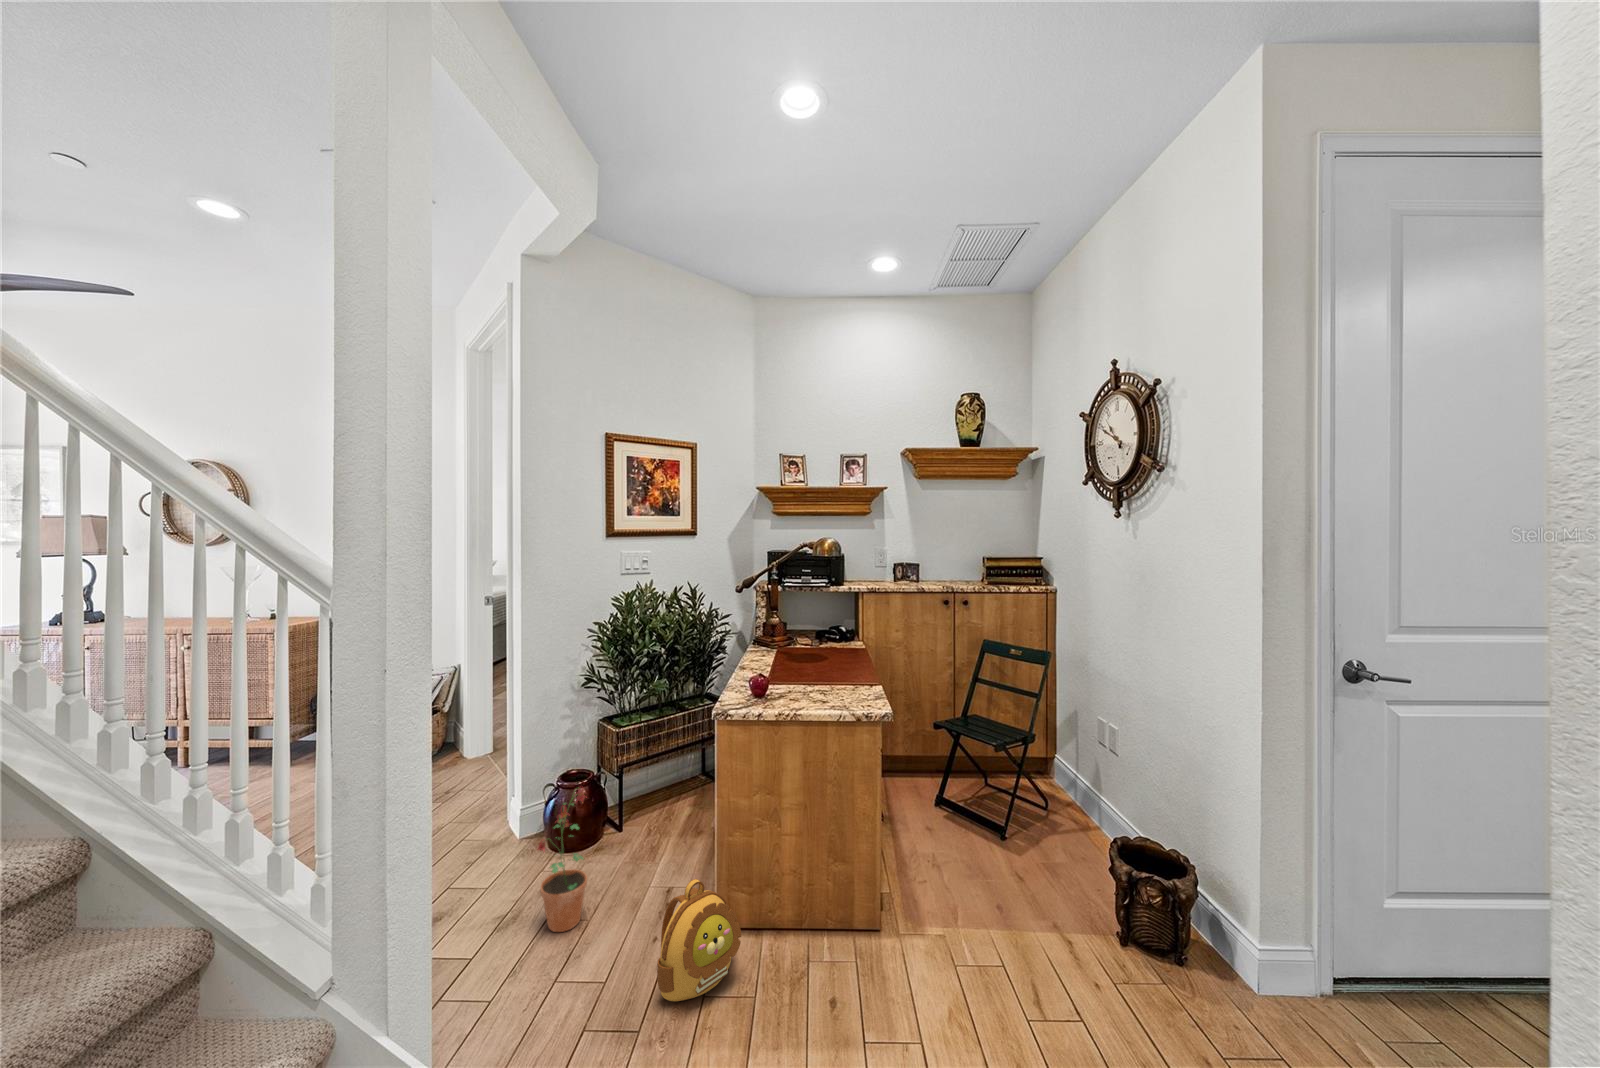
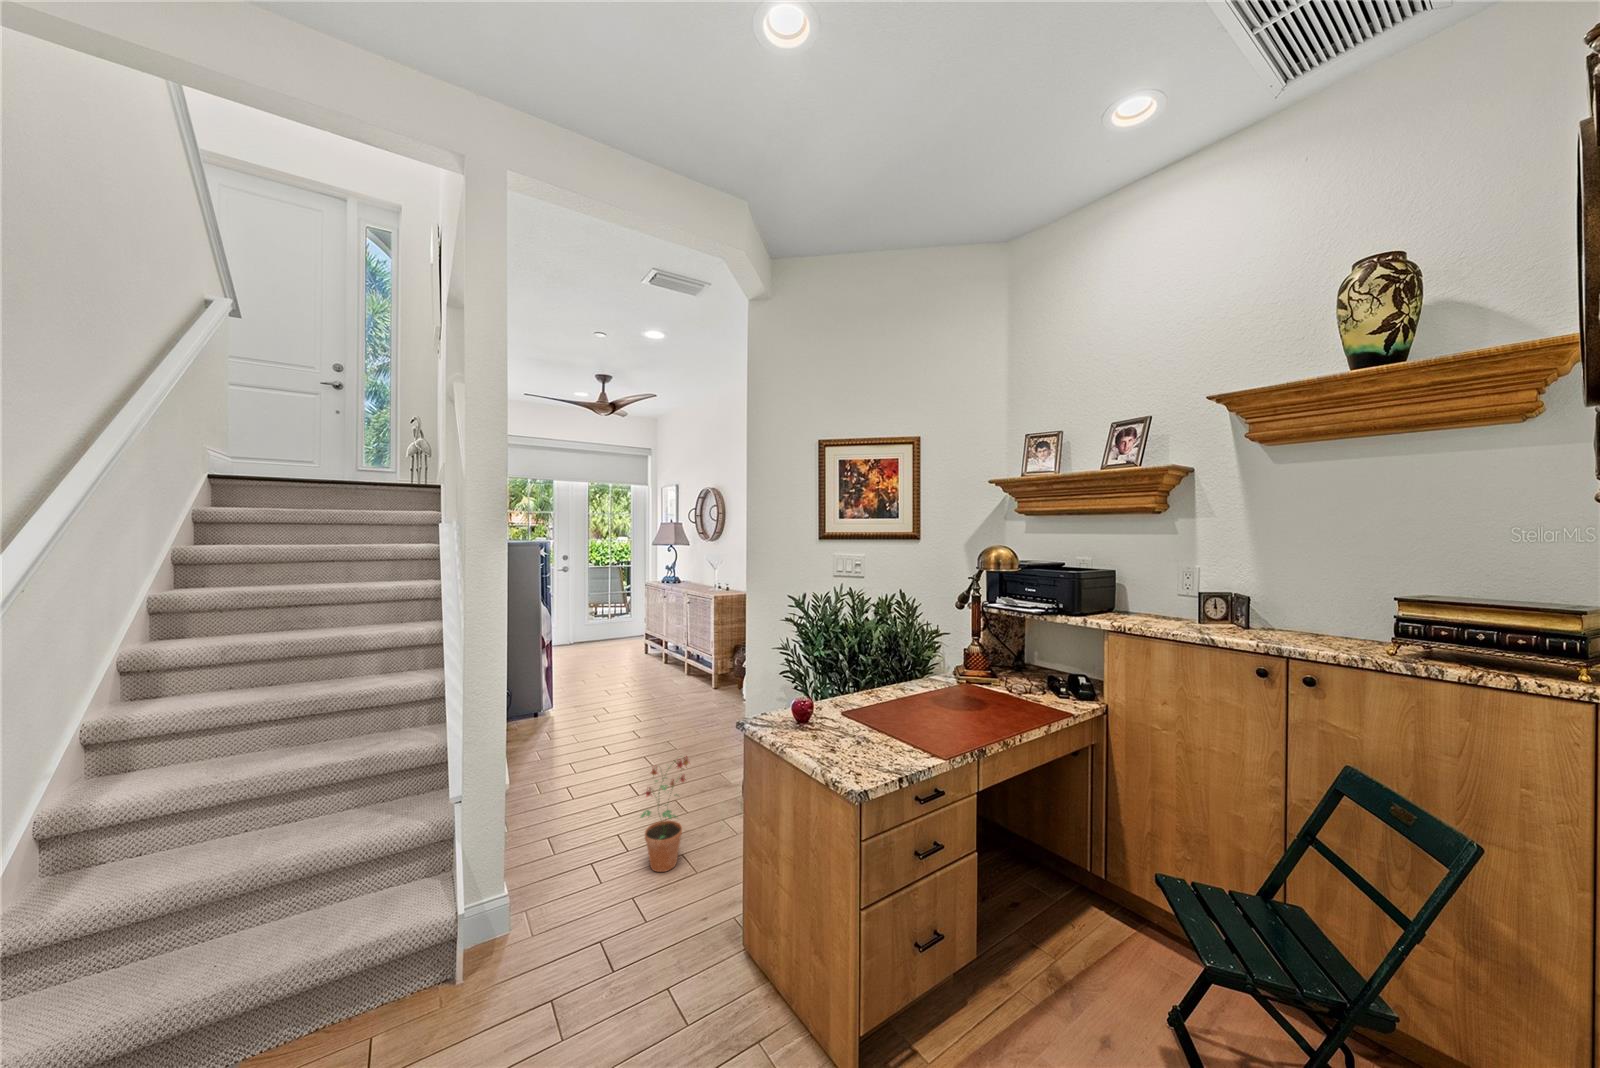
backpack: present [657,879,741,1001] -> none [604,880,690,997]

